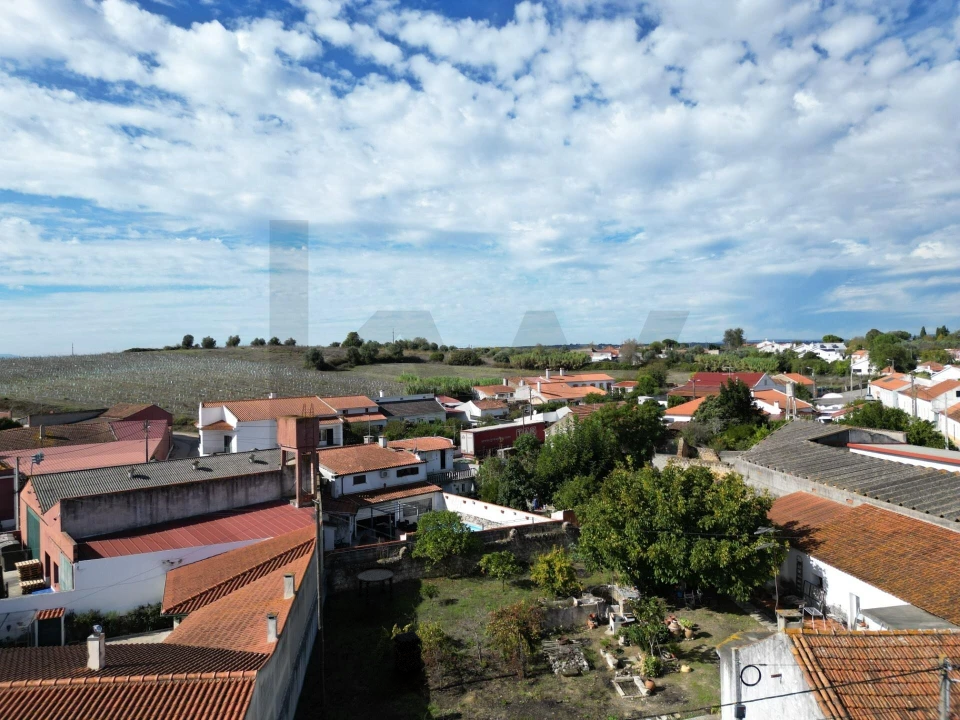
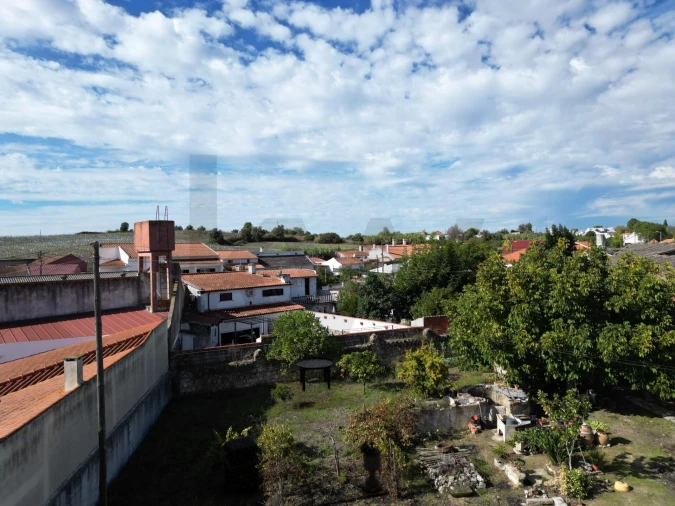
round table: present [355,566,396,603] -> present [294,357,335,391]
planter: none [496,634,514,673] -> present [360,440,383,493]

